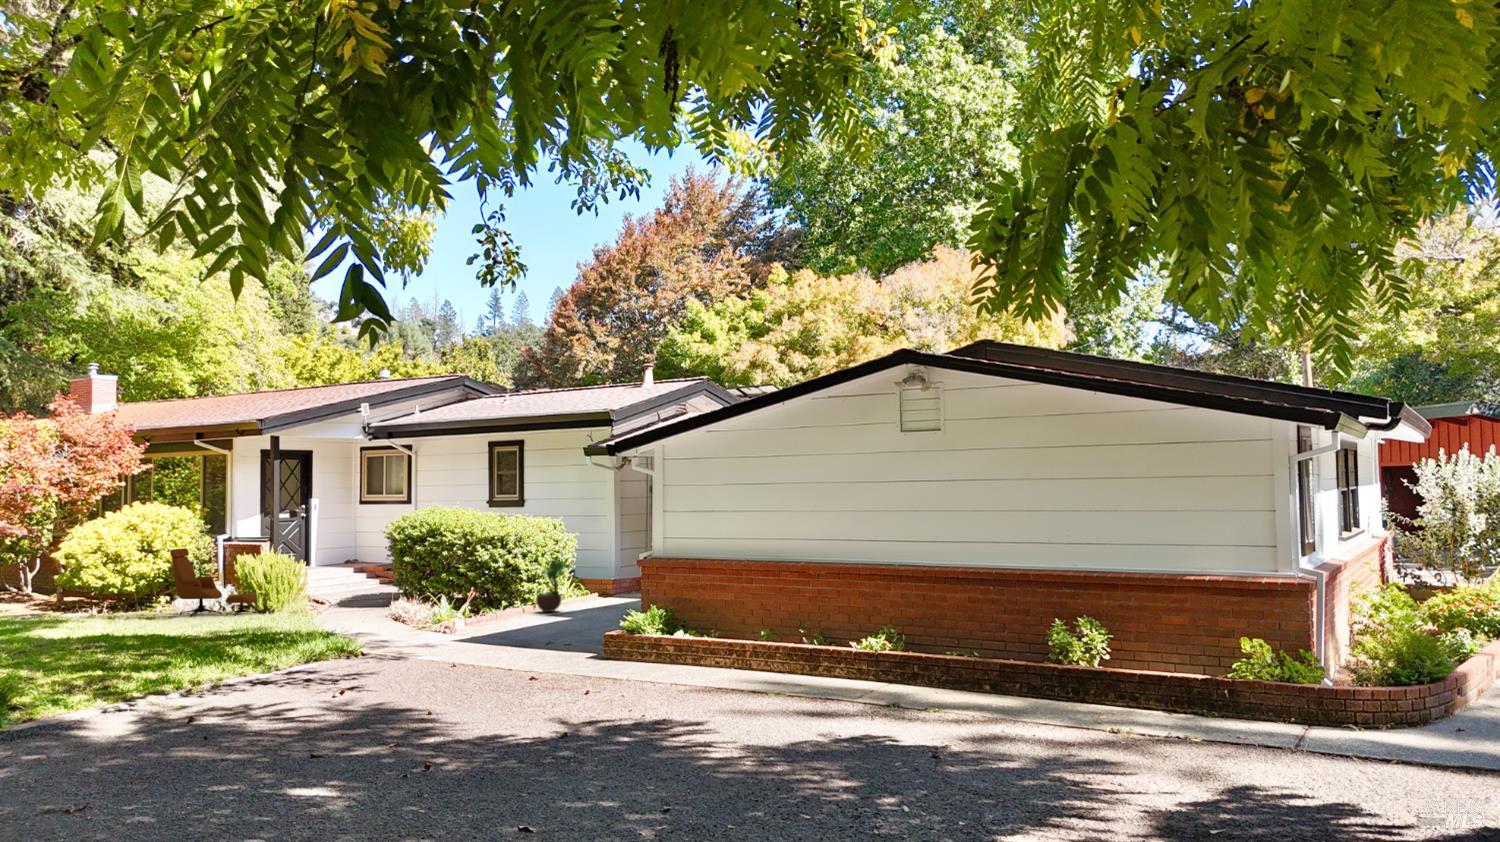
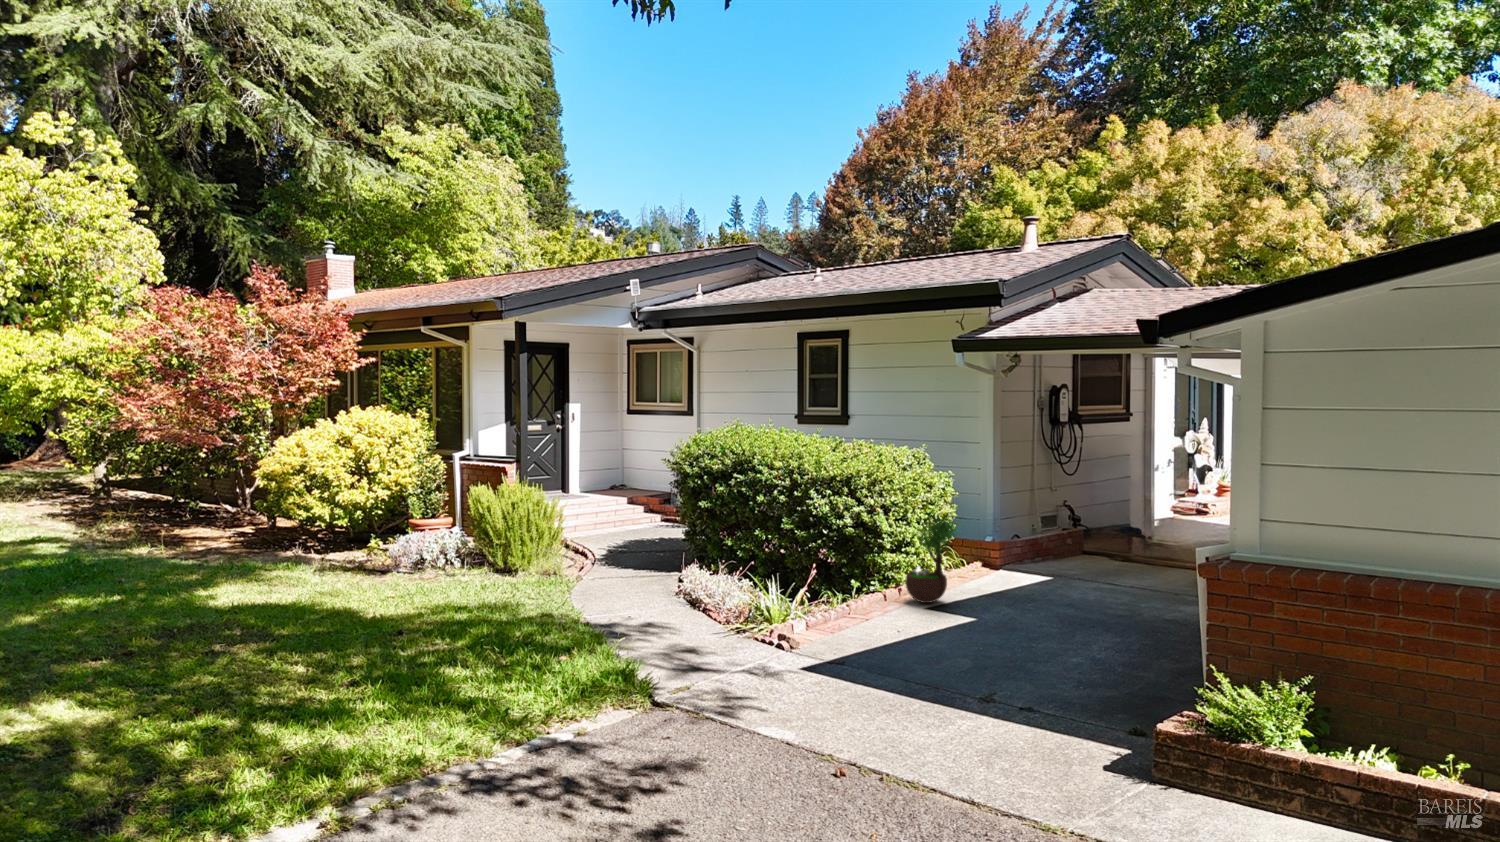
lounge chair: present [170,548,257,617] -> none [372,477,490,579]

